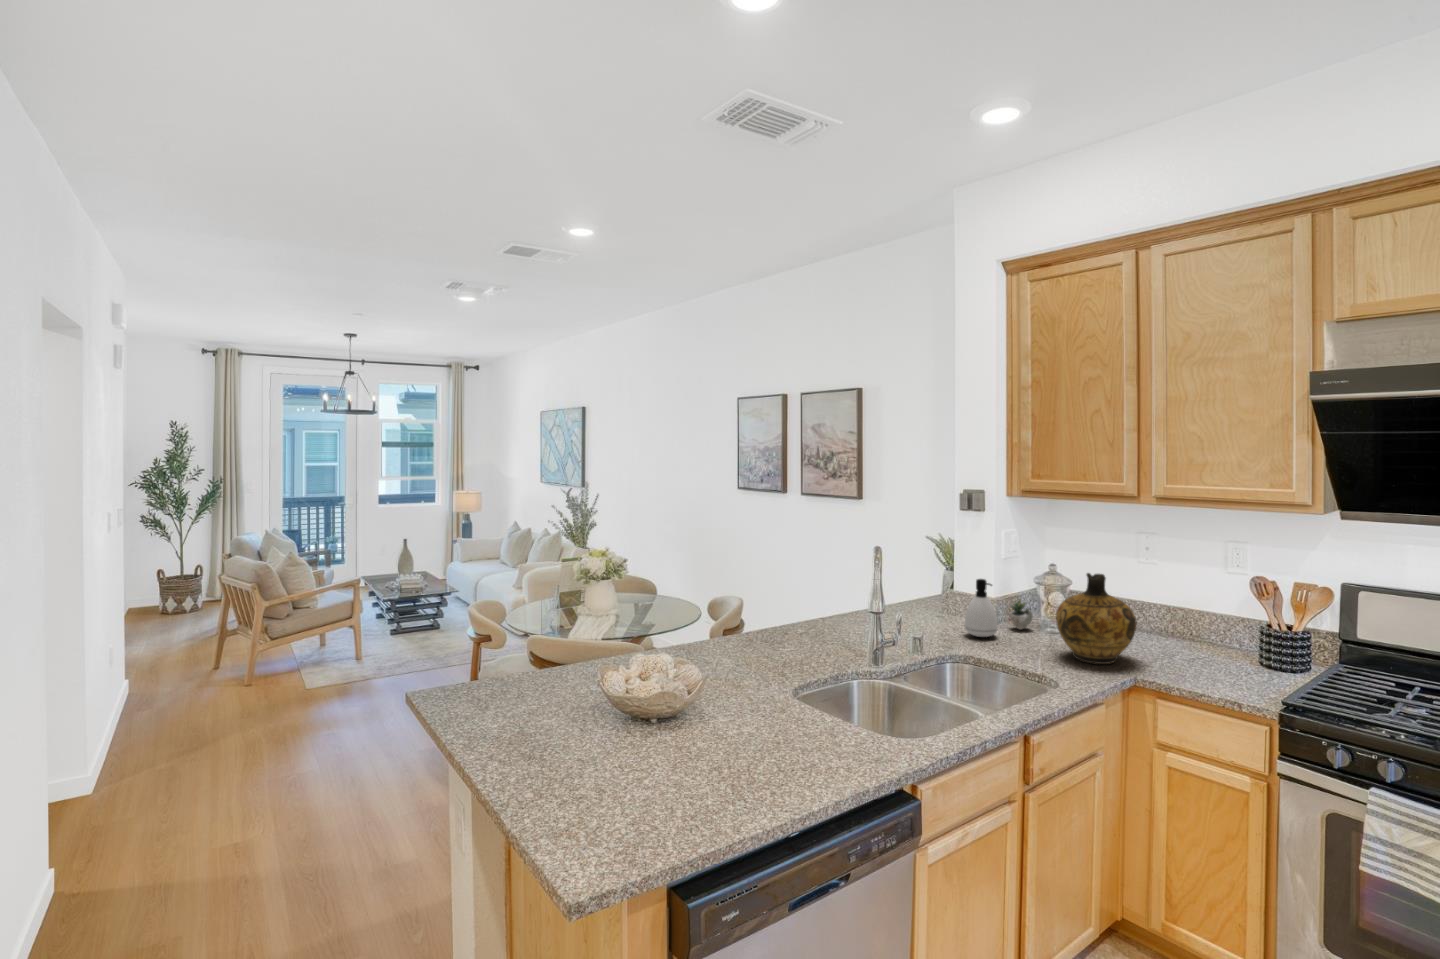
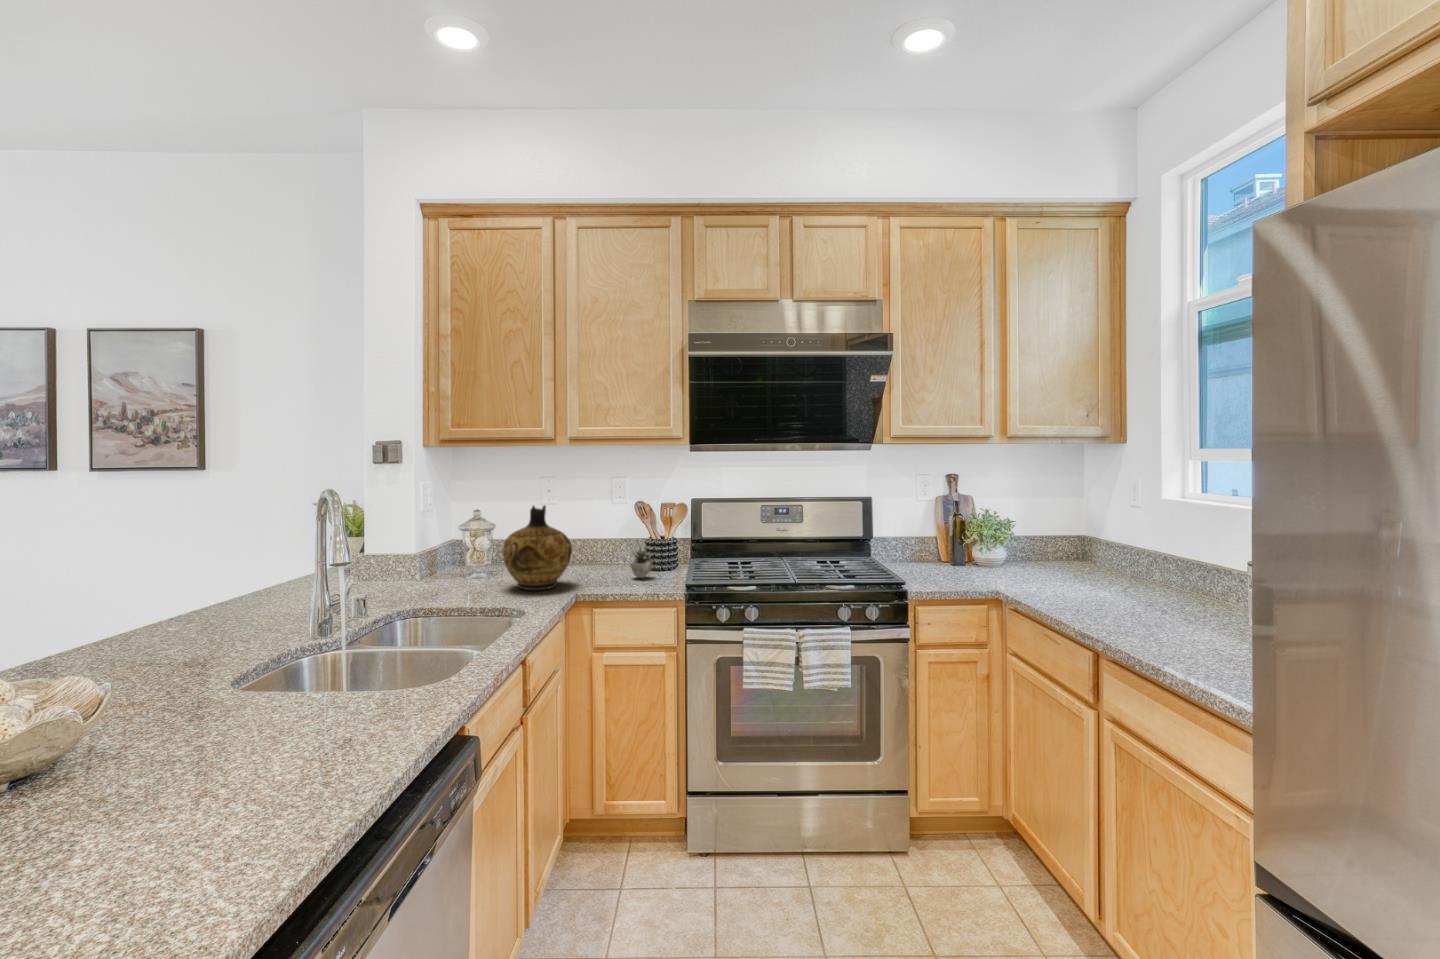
soap dispenser: present [965,579,997,637] -> none [399,528,436,591]
succulent plant: present [1009,599,1033,630] -> present [630,548,652,578]

